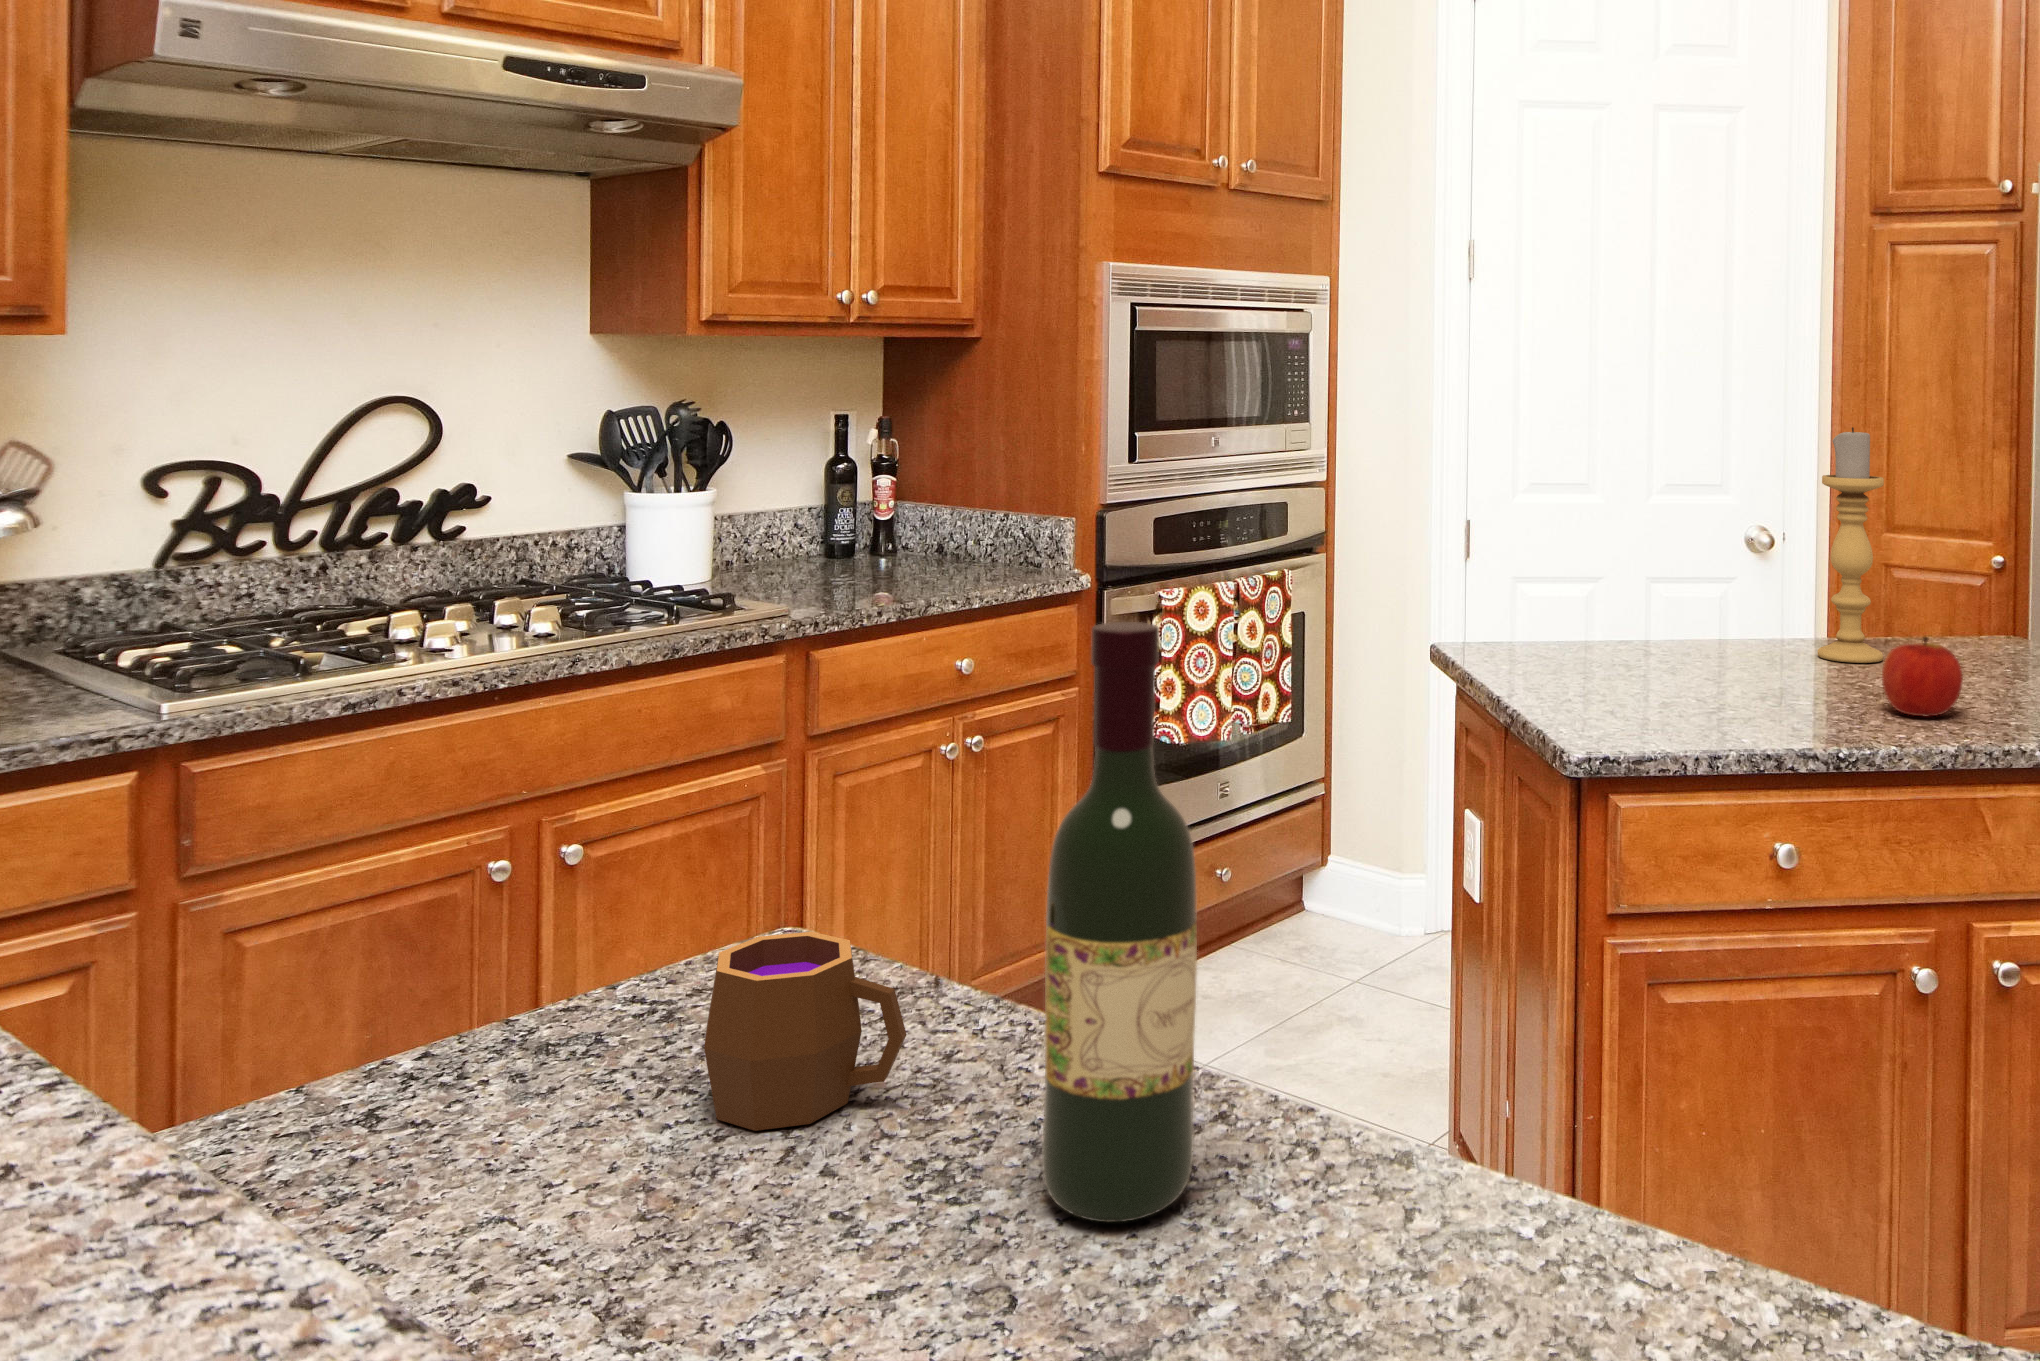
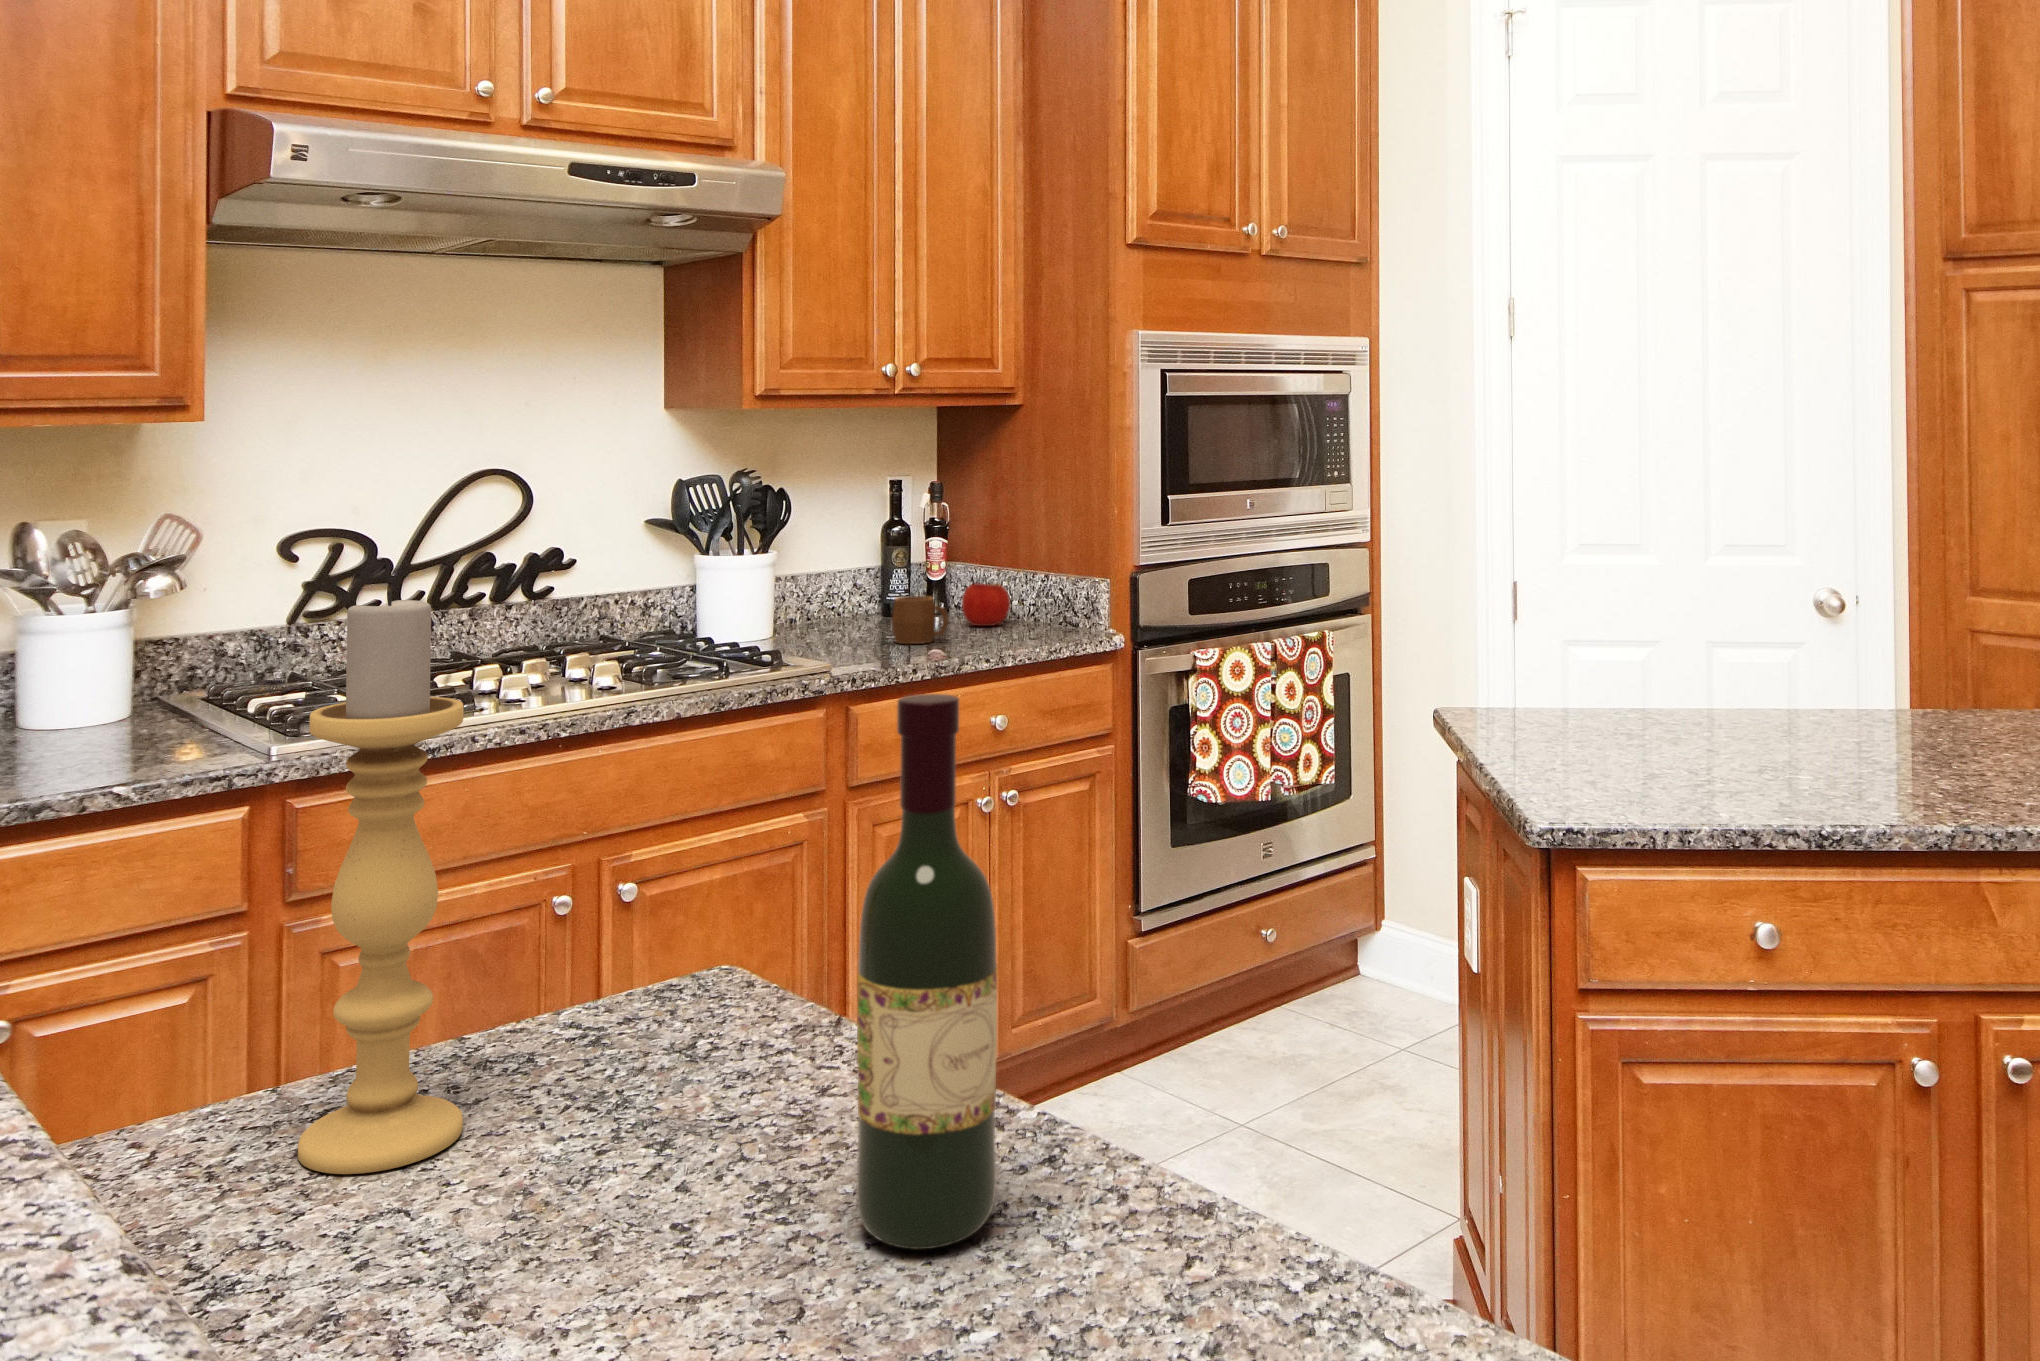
candle holder: present [1818,427,1884,663] -> present [298,591,463,1174]
apple: present [1882,637,1963,717] -> present [962,580,1010,626]
mug: present [704,932,907,1131] -> present [892,596,949,644]

